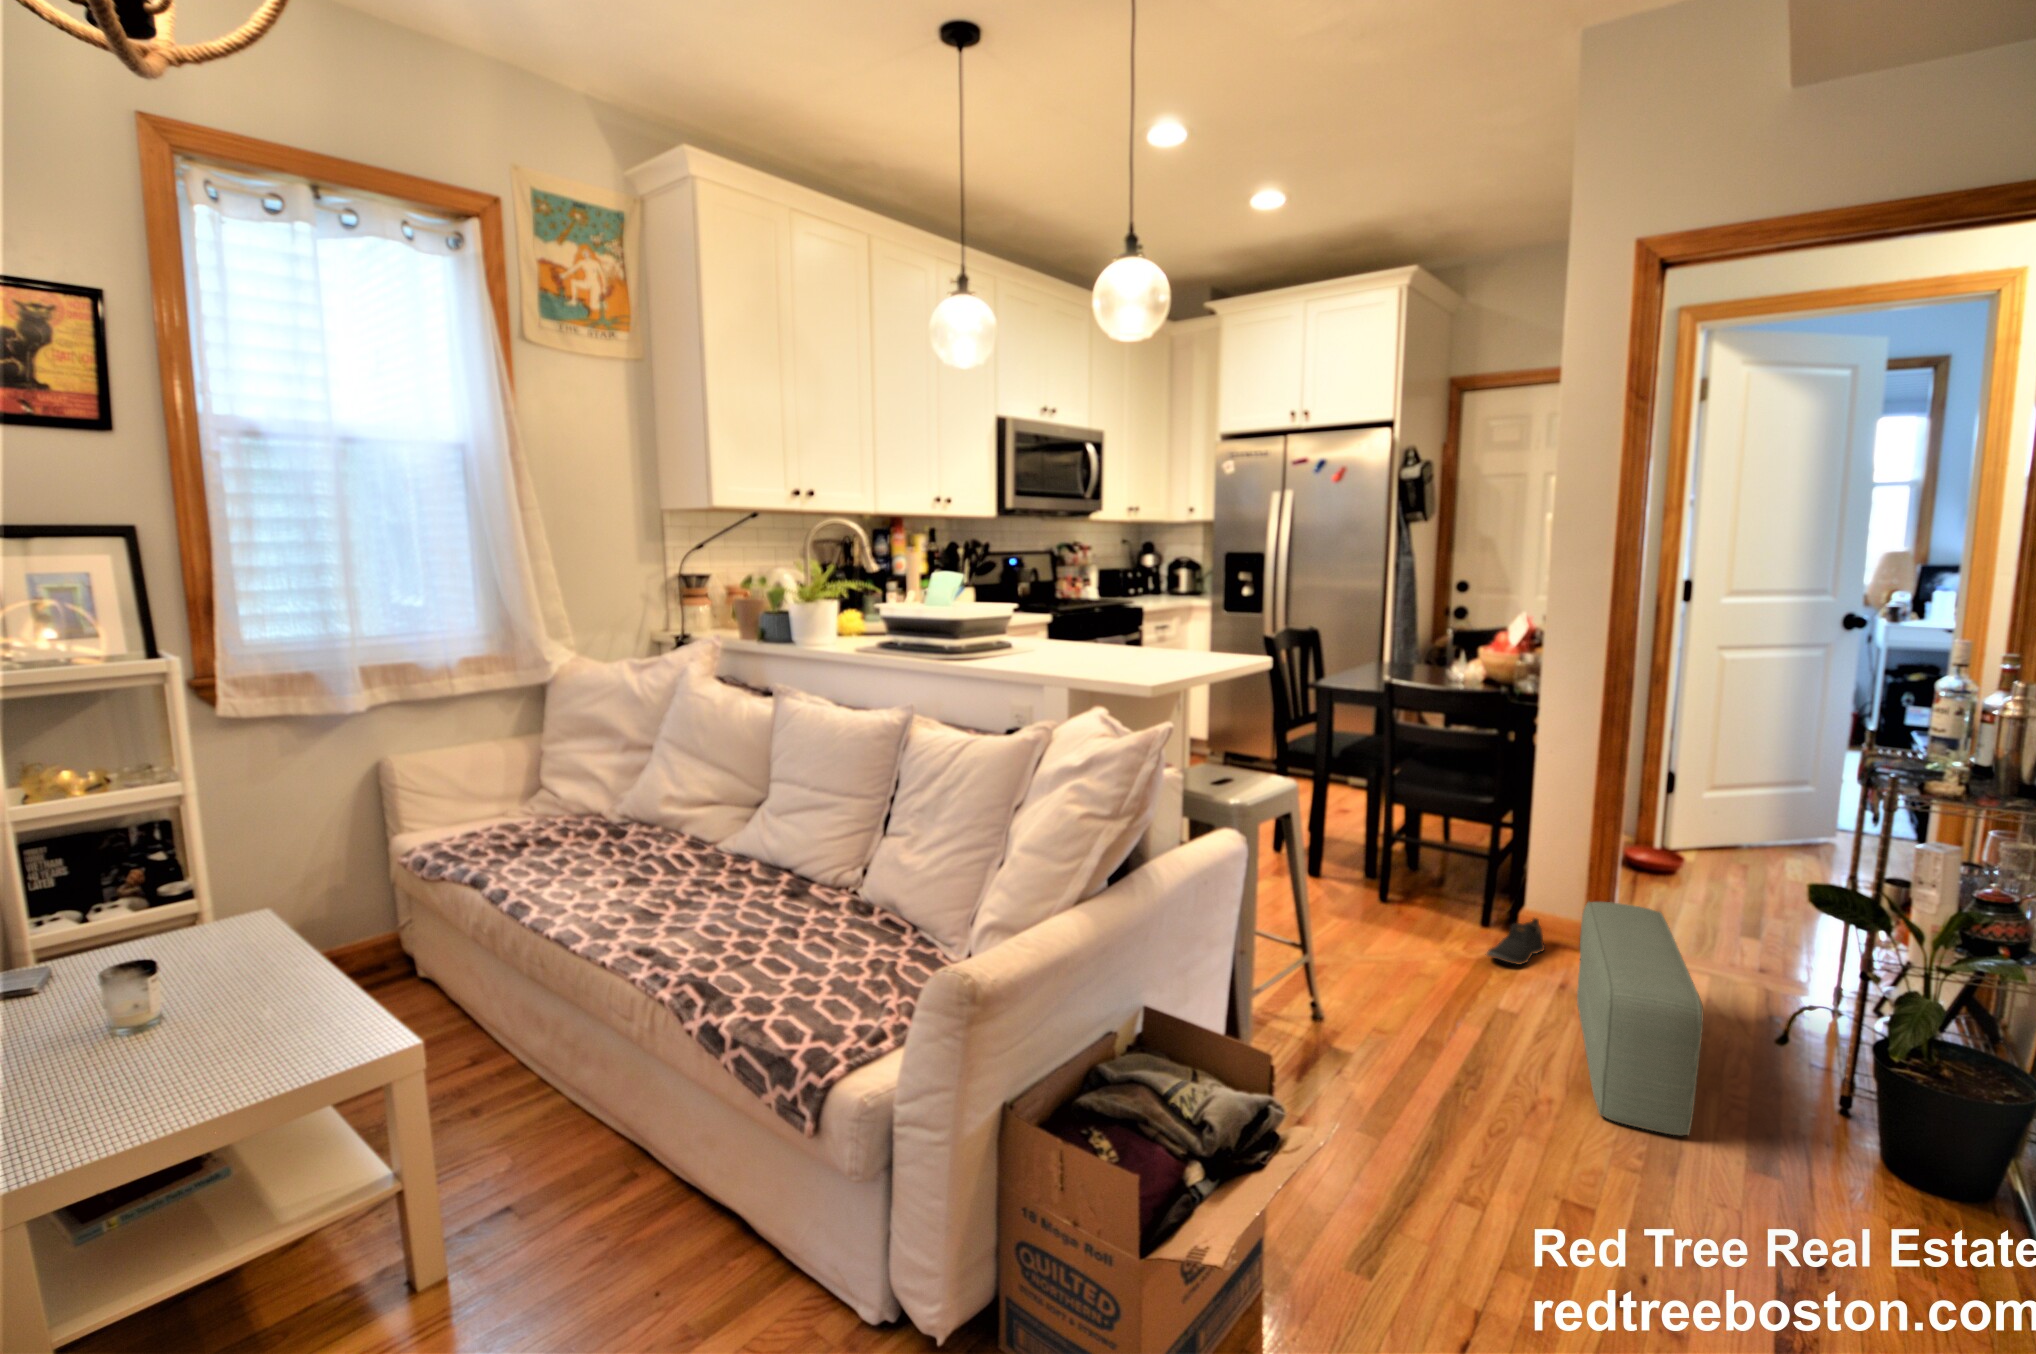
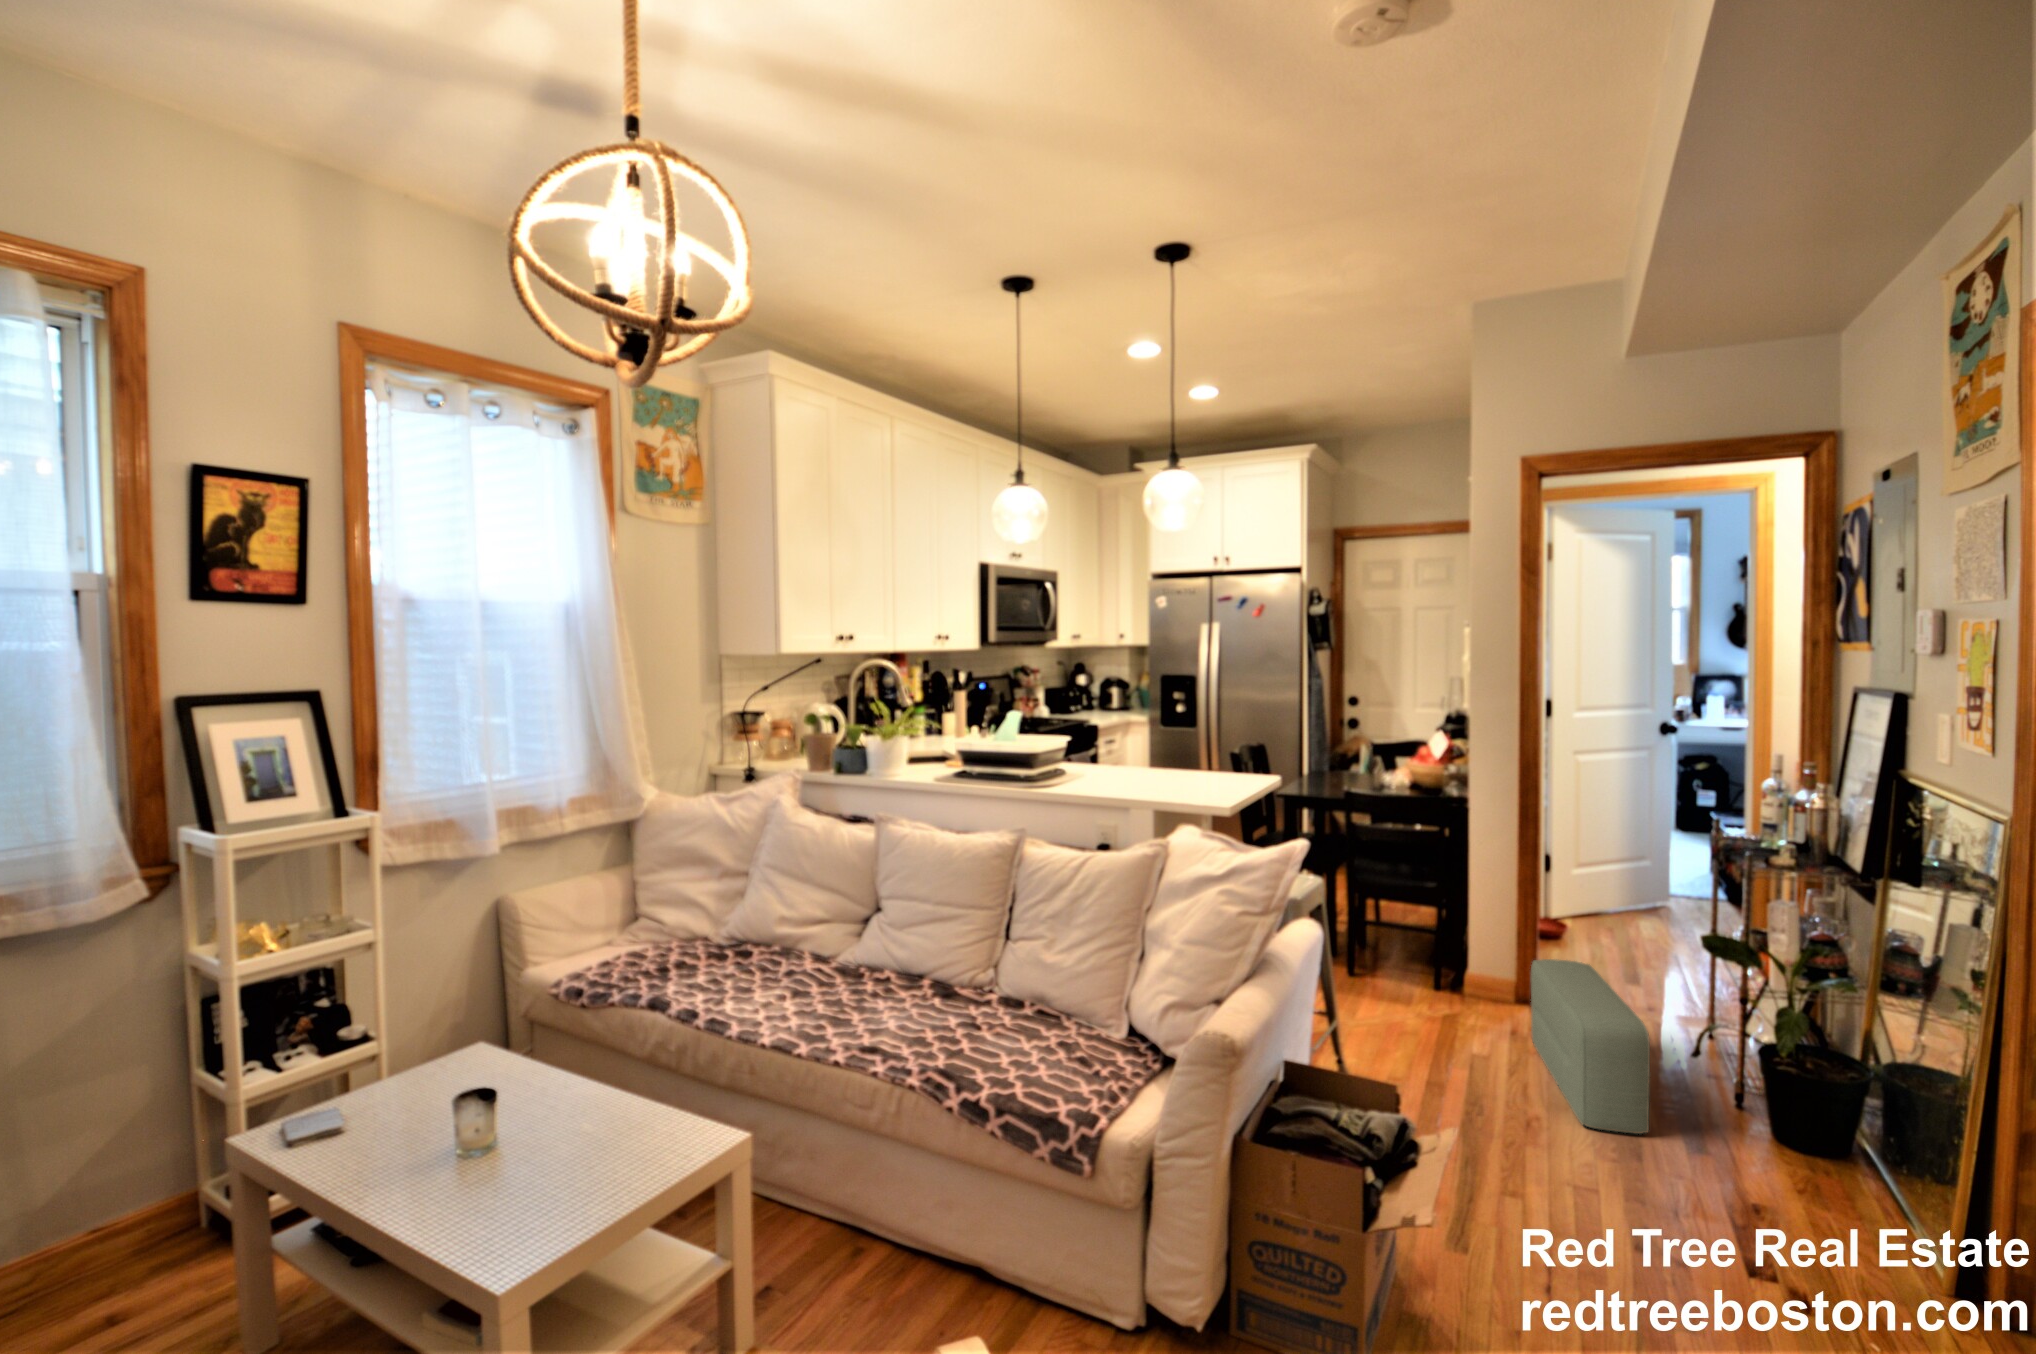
shoe: present [1487,918,1545,965] -> none [1451,978,1491,1018]

